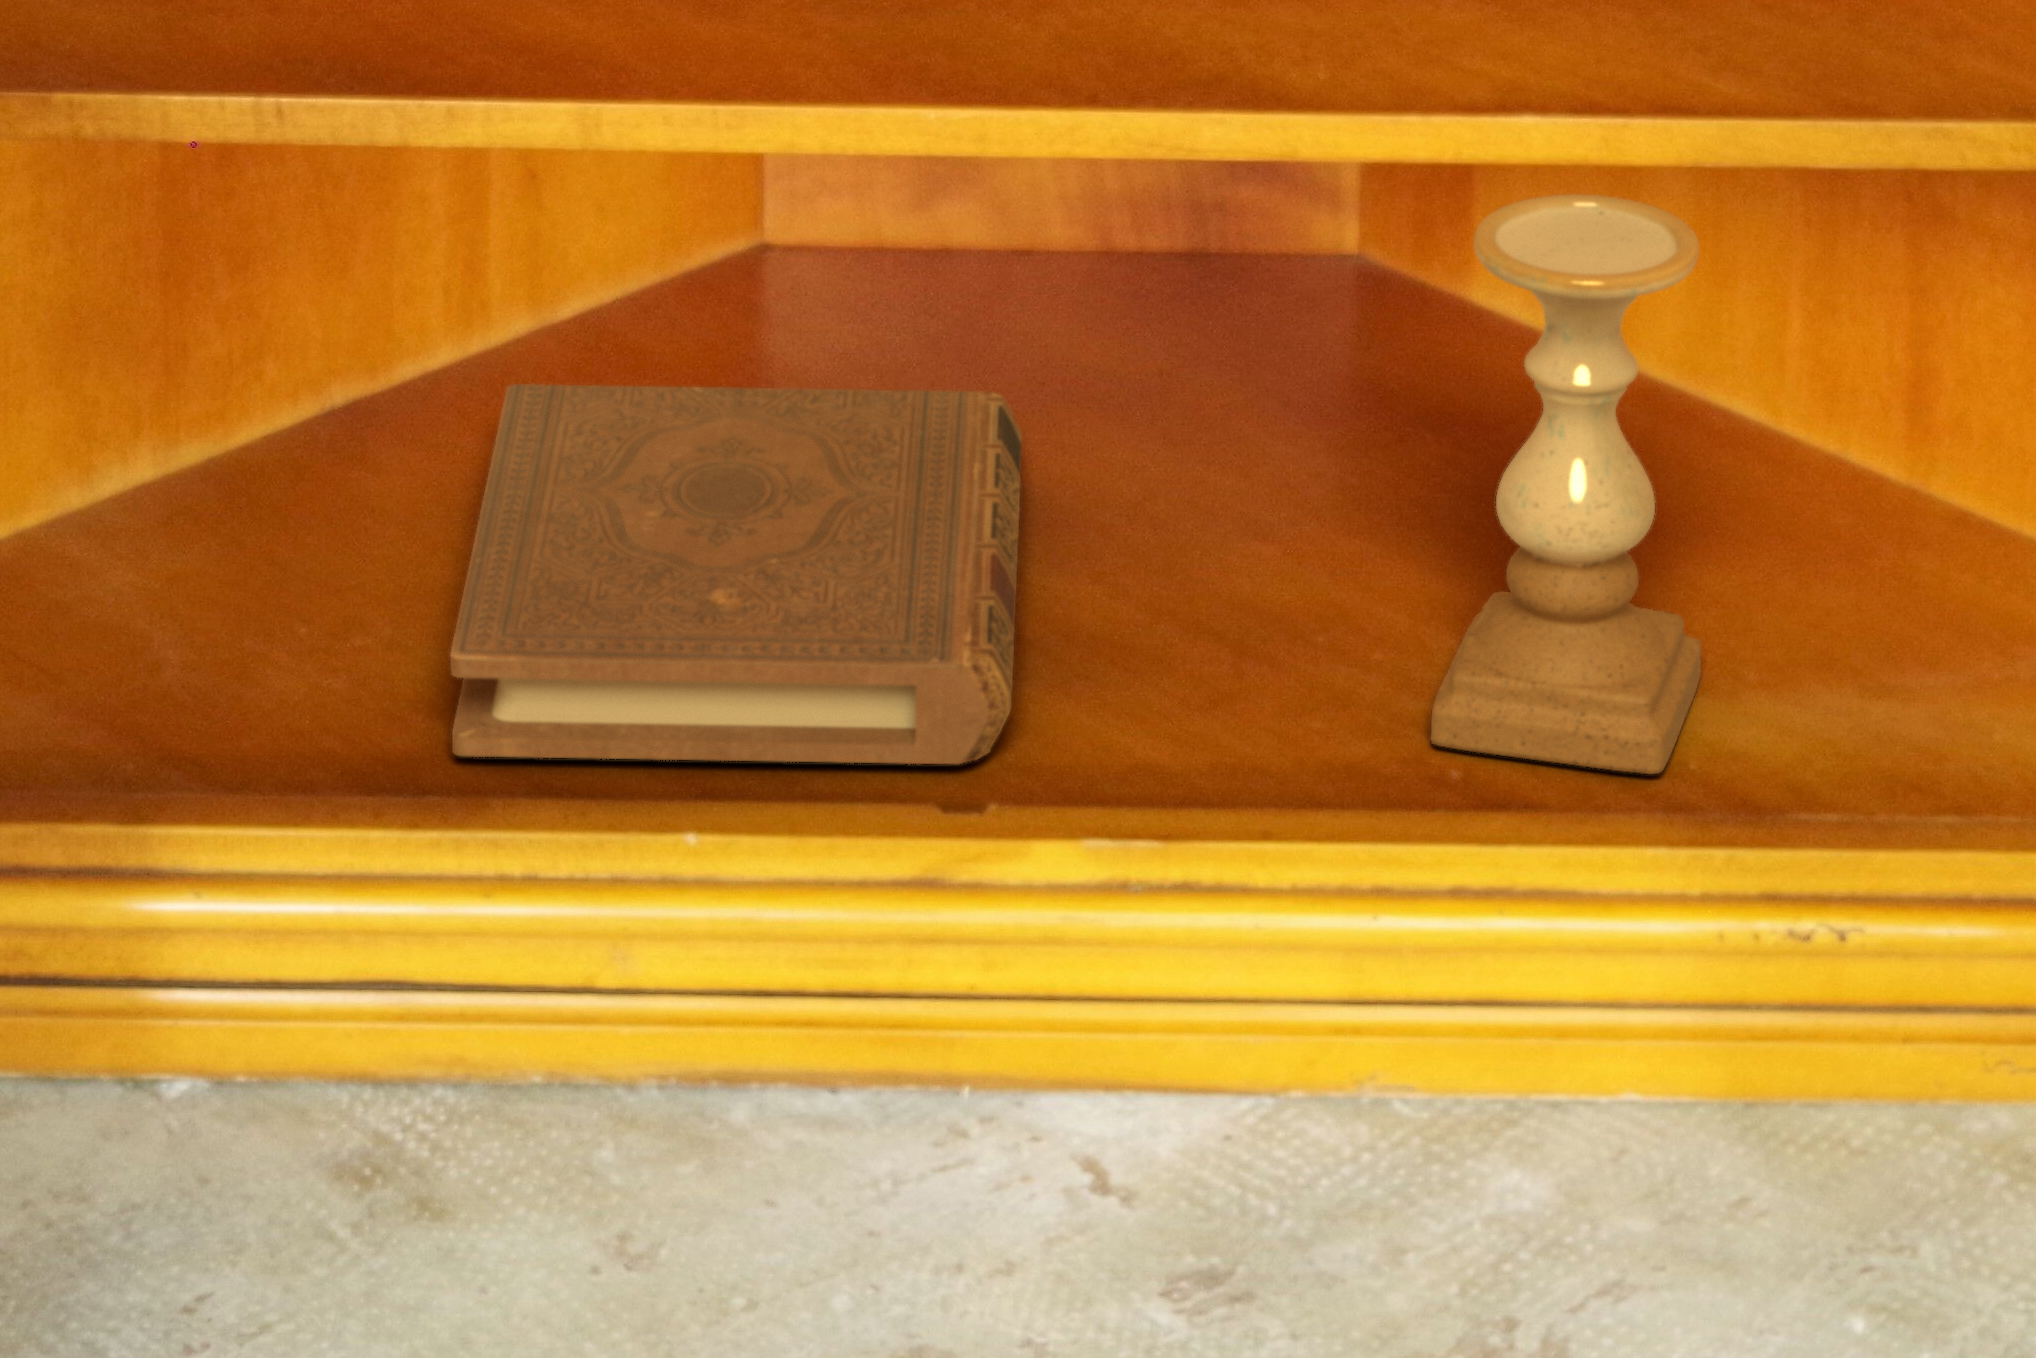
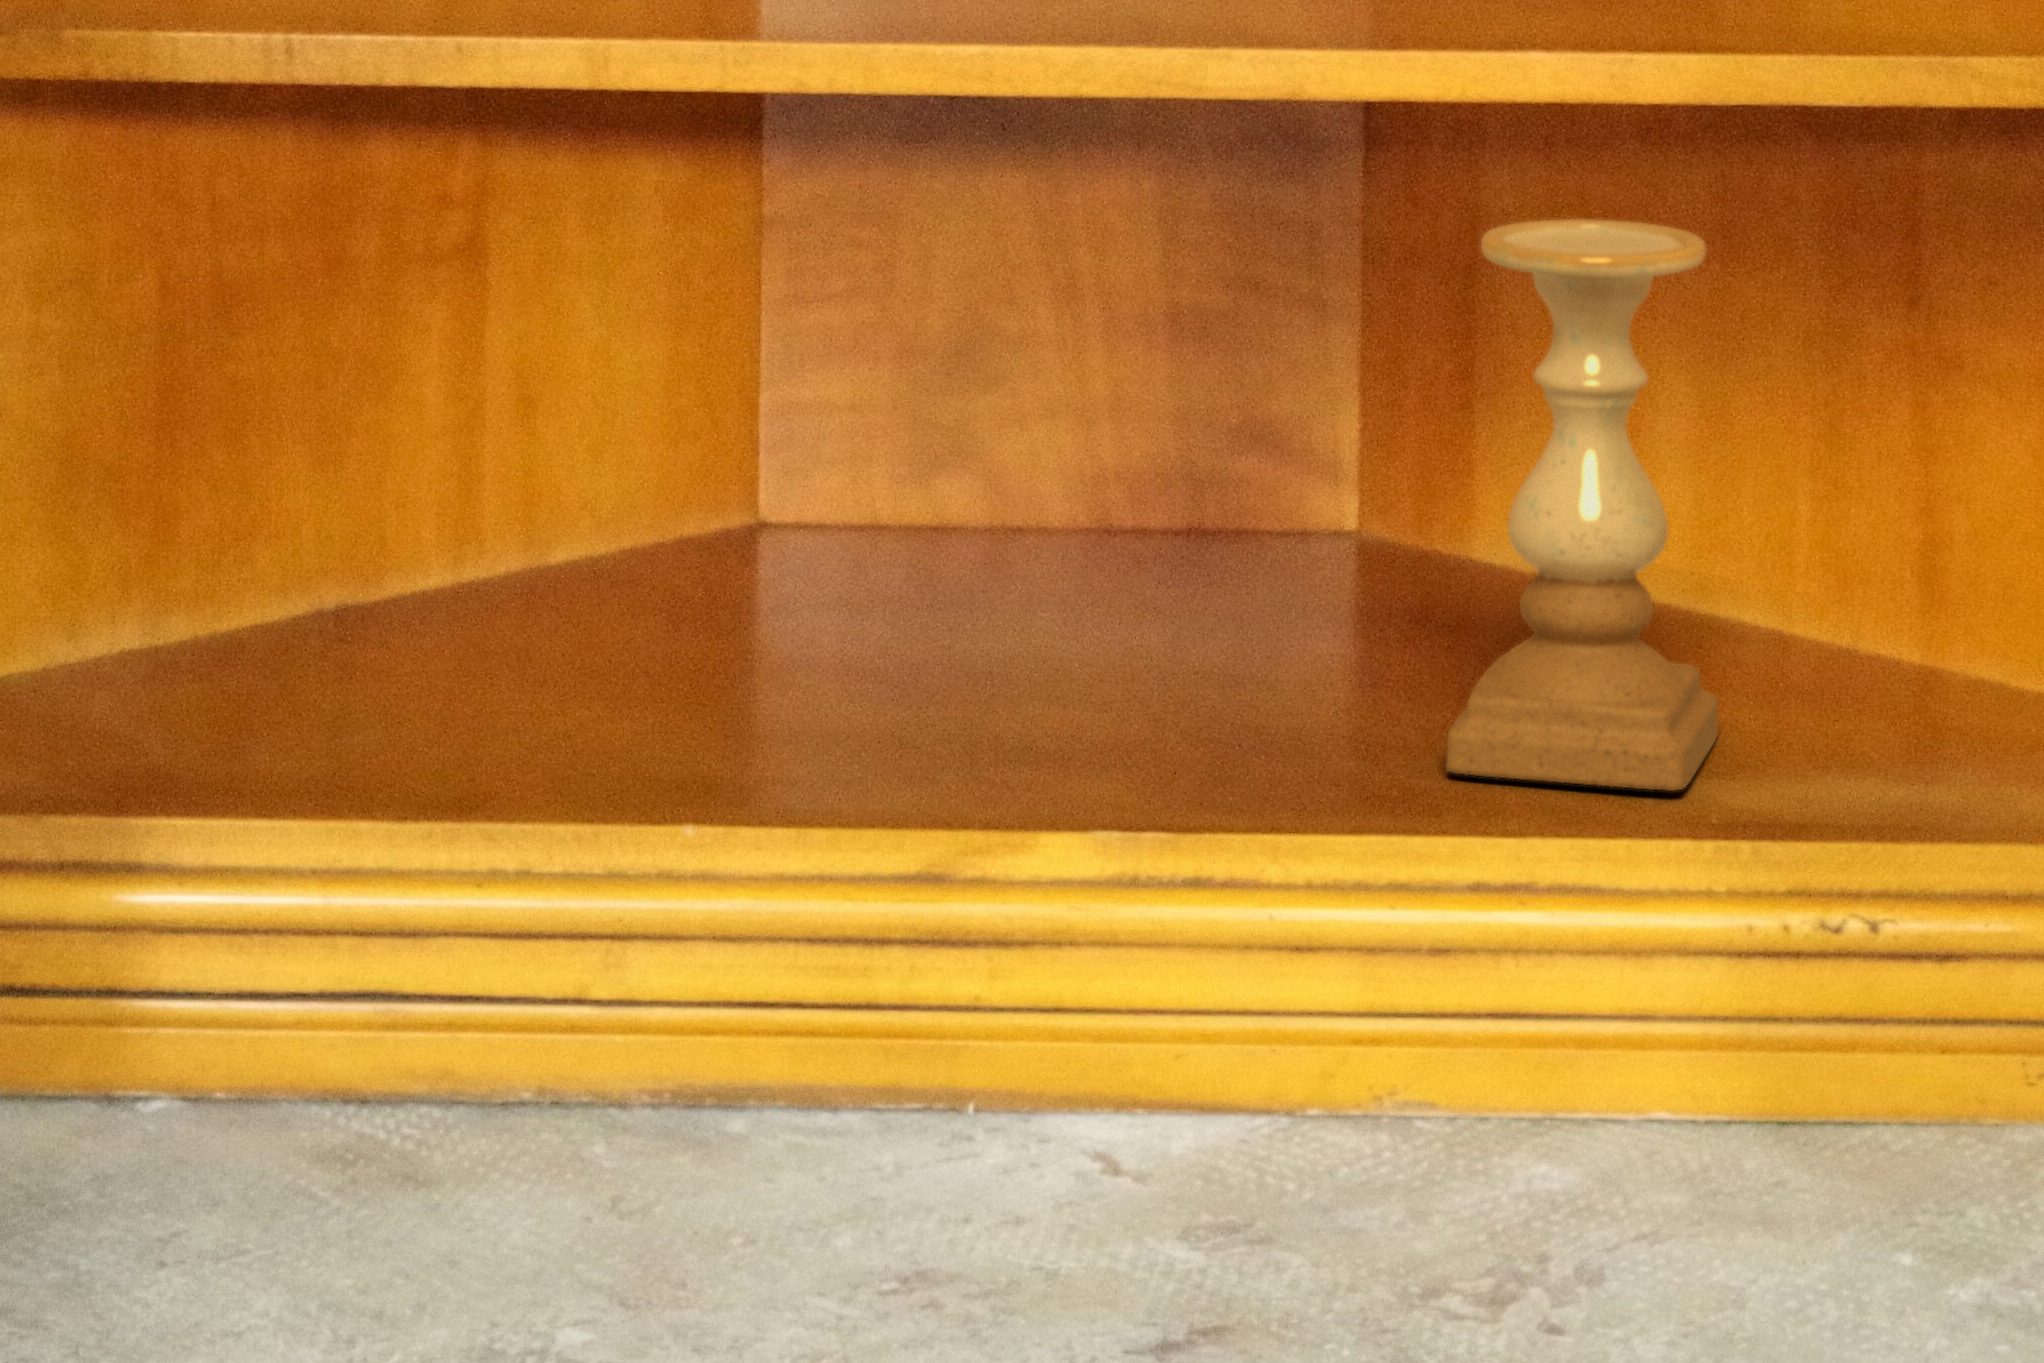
book: present [450,384,1022,764] -> none [450,515,1031,778]

